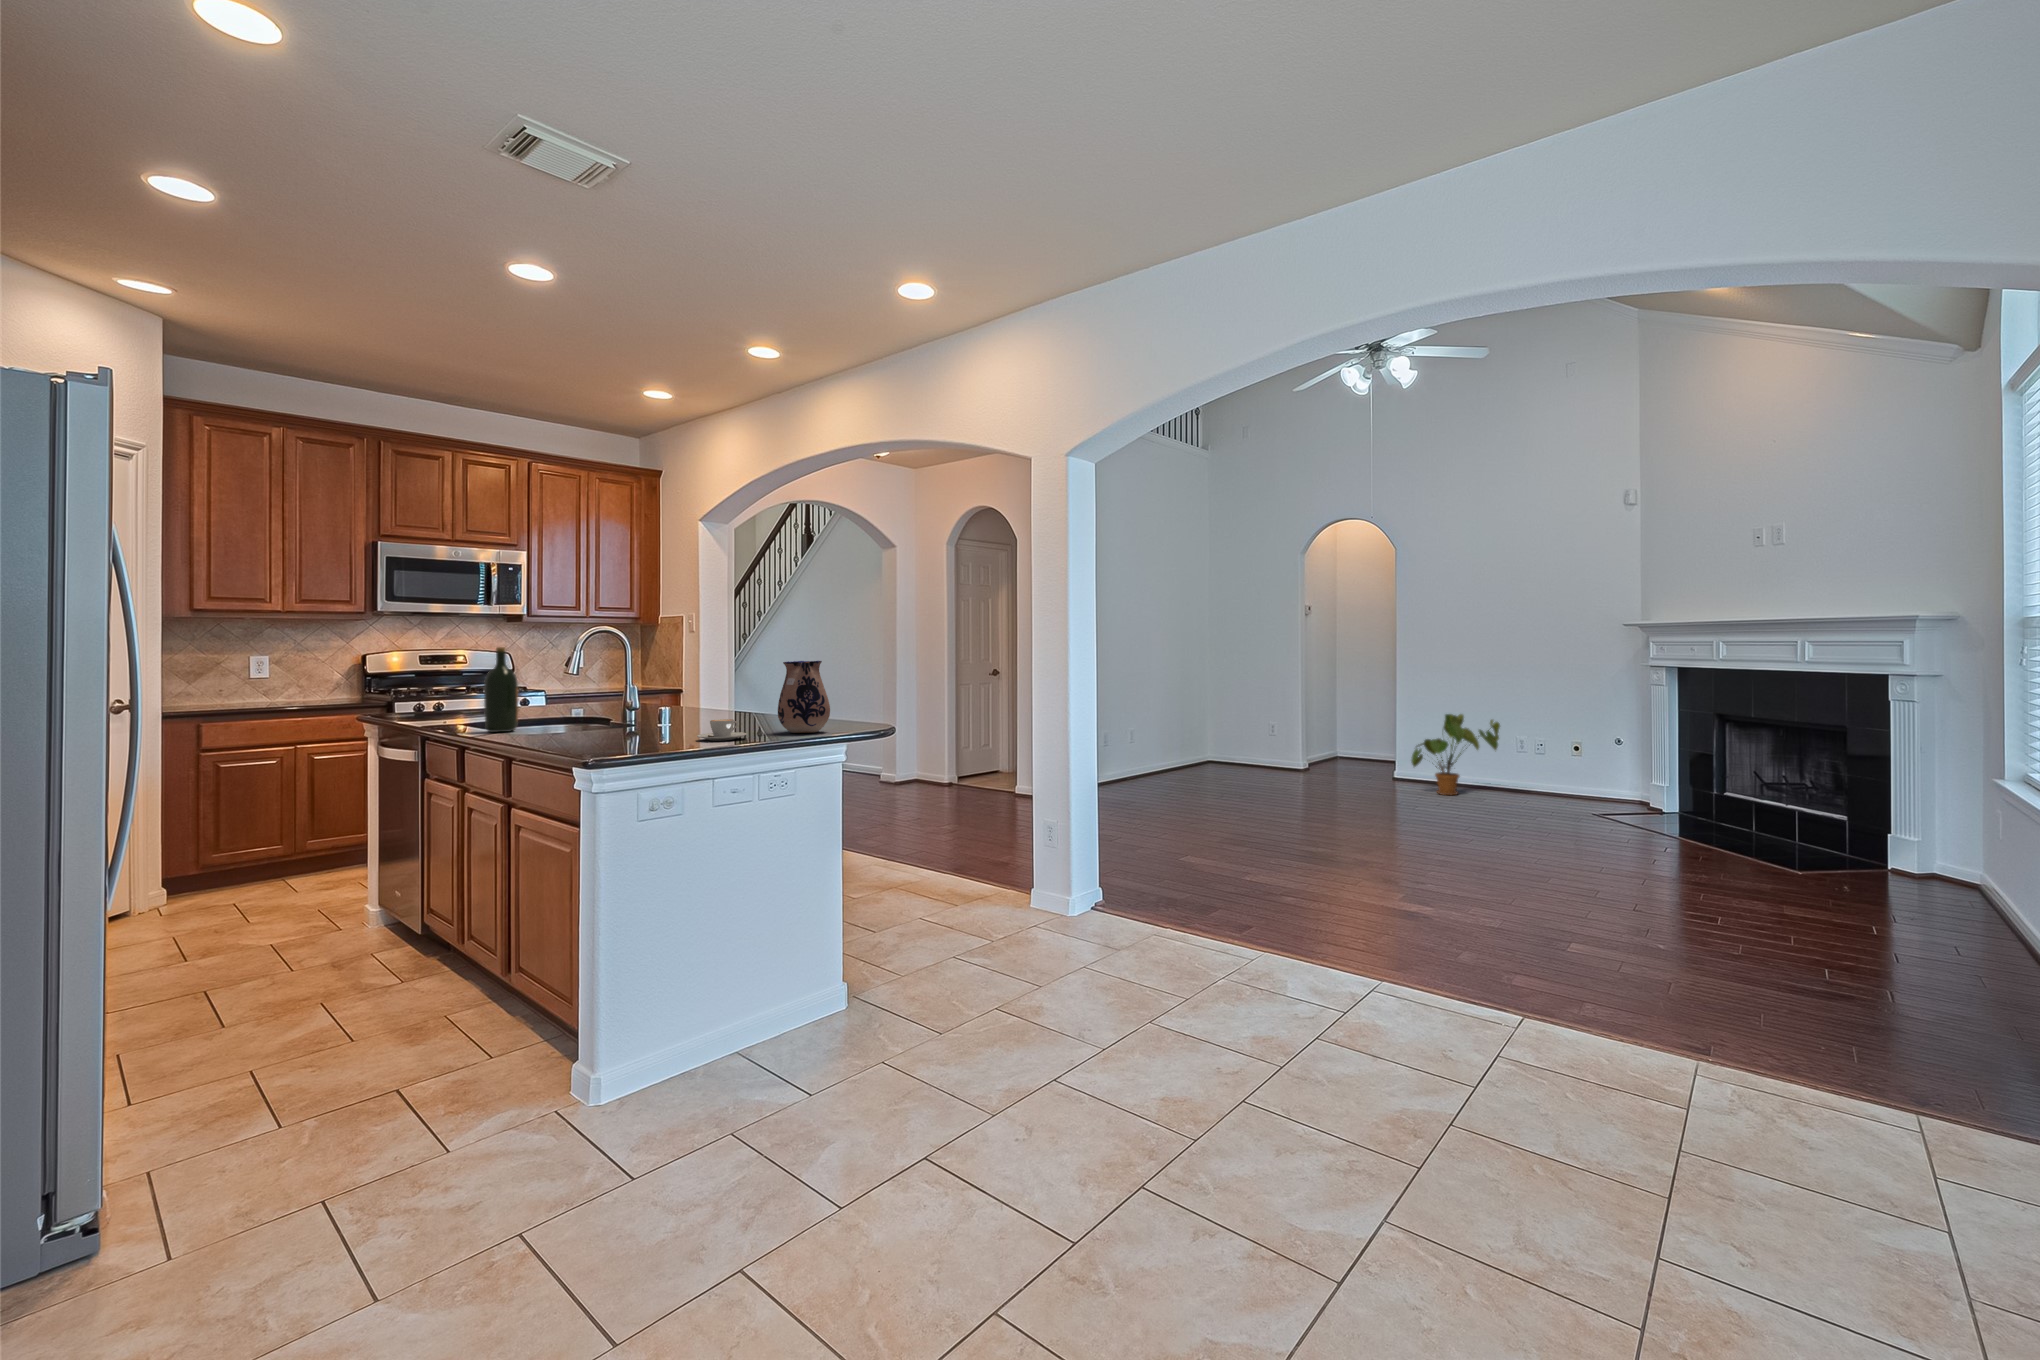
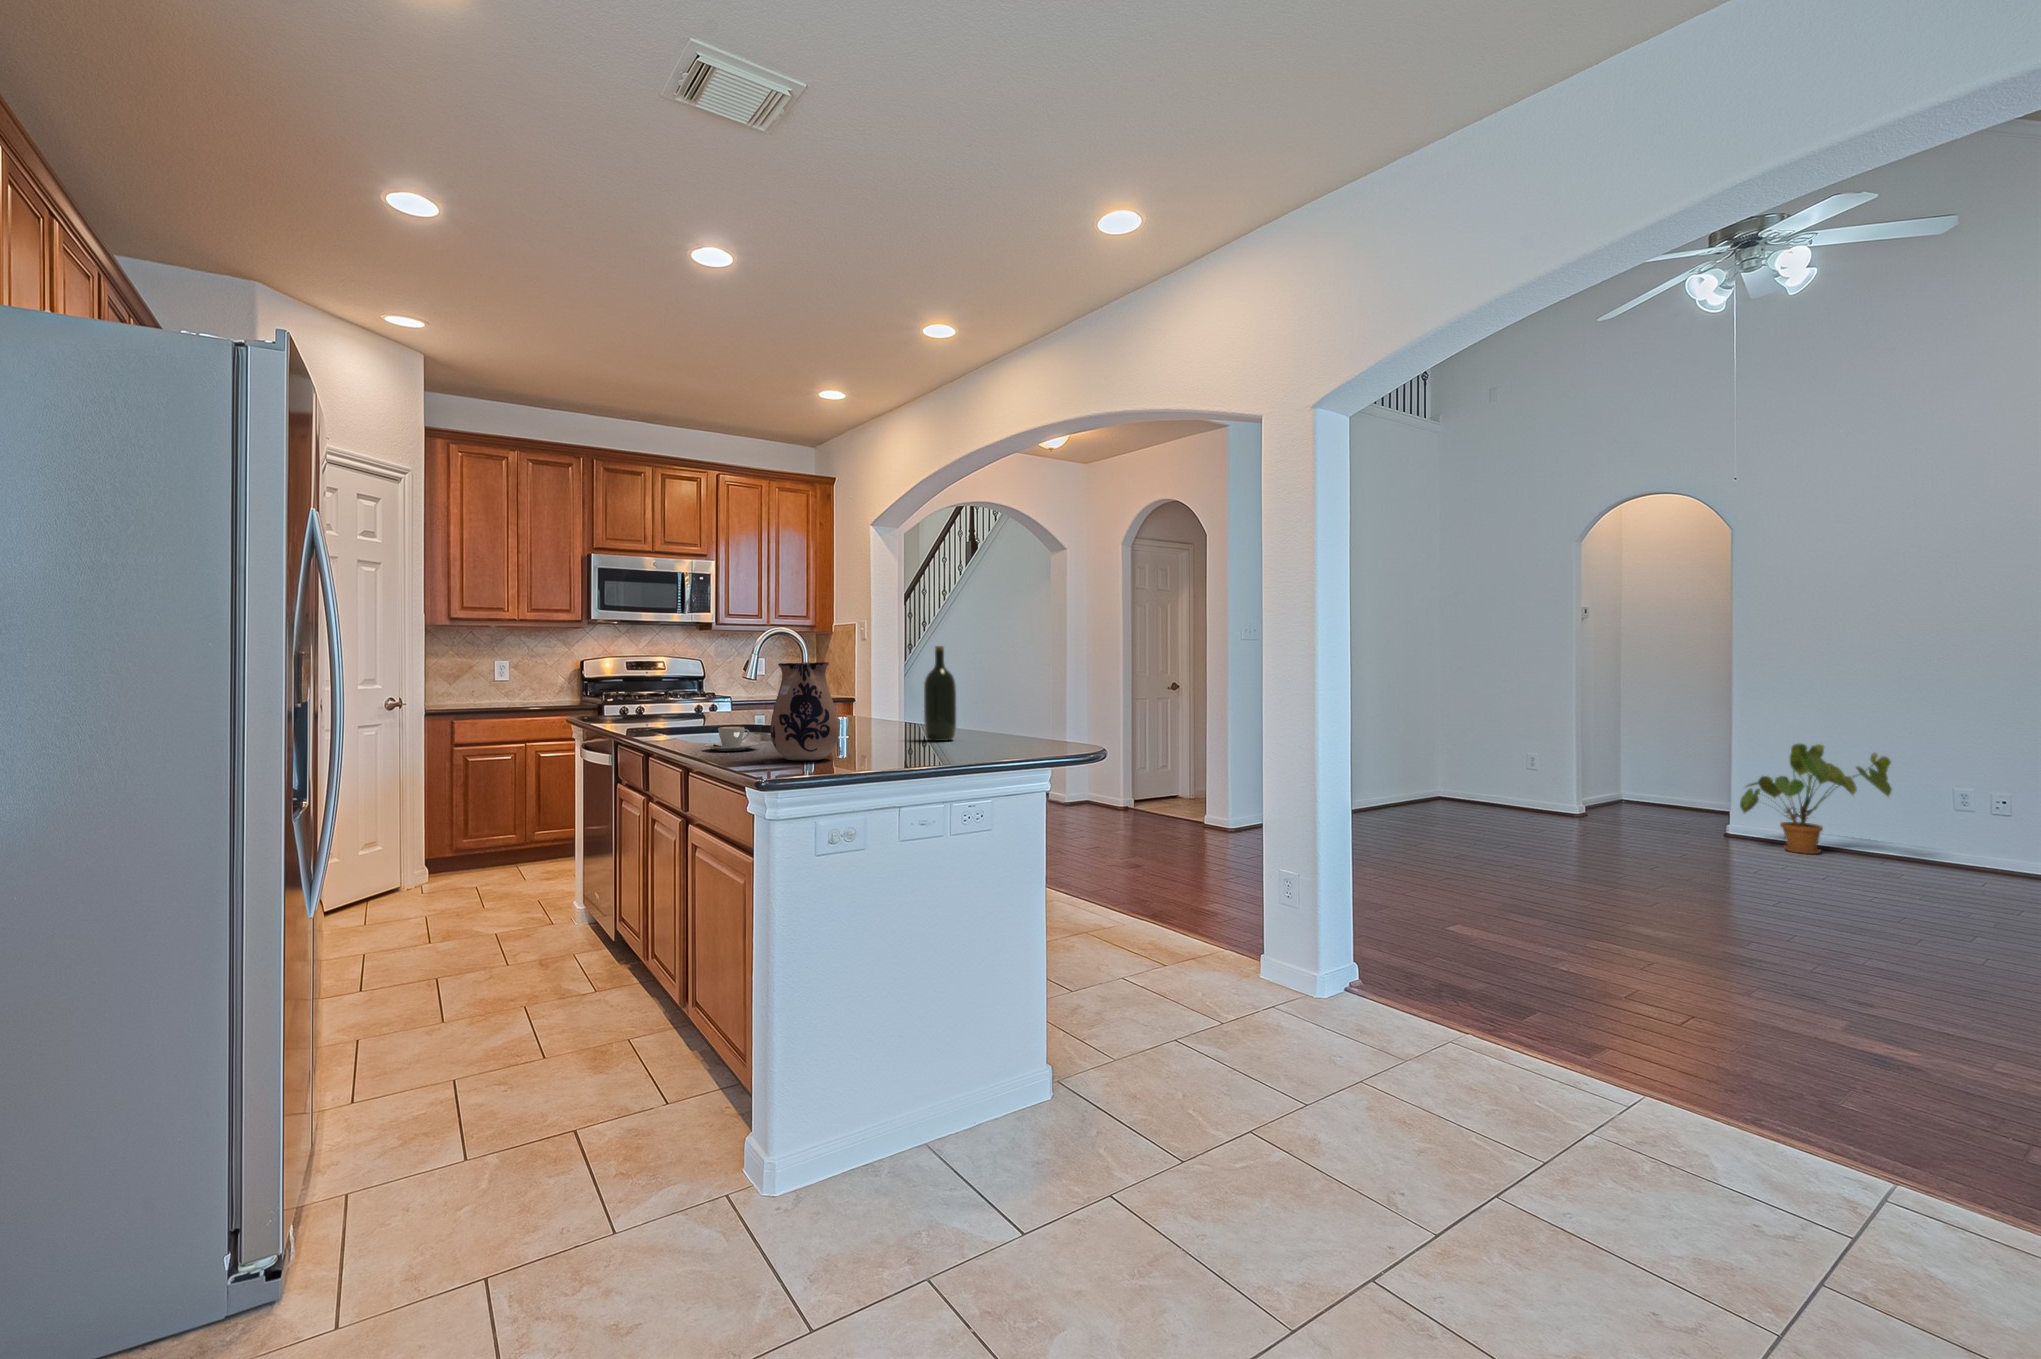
wine bottle: present [484,647,518,732] -> present [924,646,956,741]
ceramic pitcher: present [778,661,830,733] -> present [770,662,840,760]
coffee cup: present [697,719,747,741] -> present [704,727,758,751]

